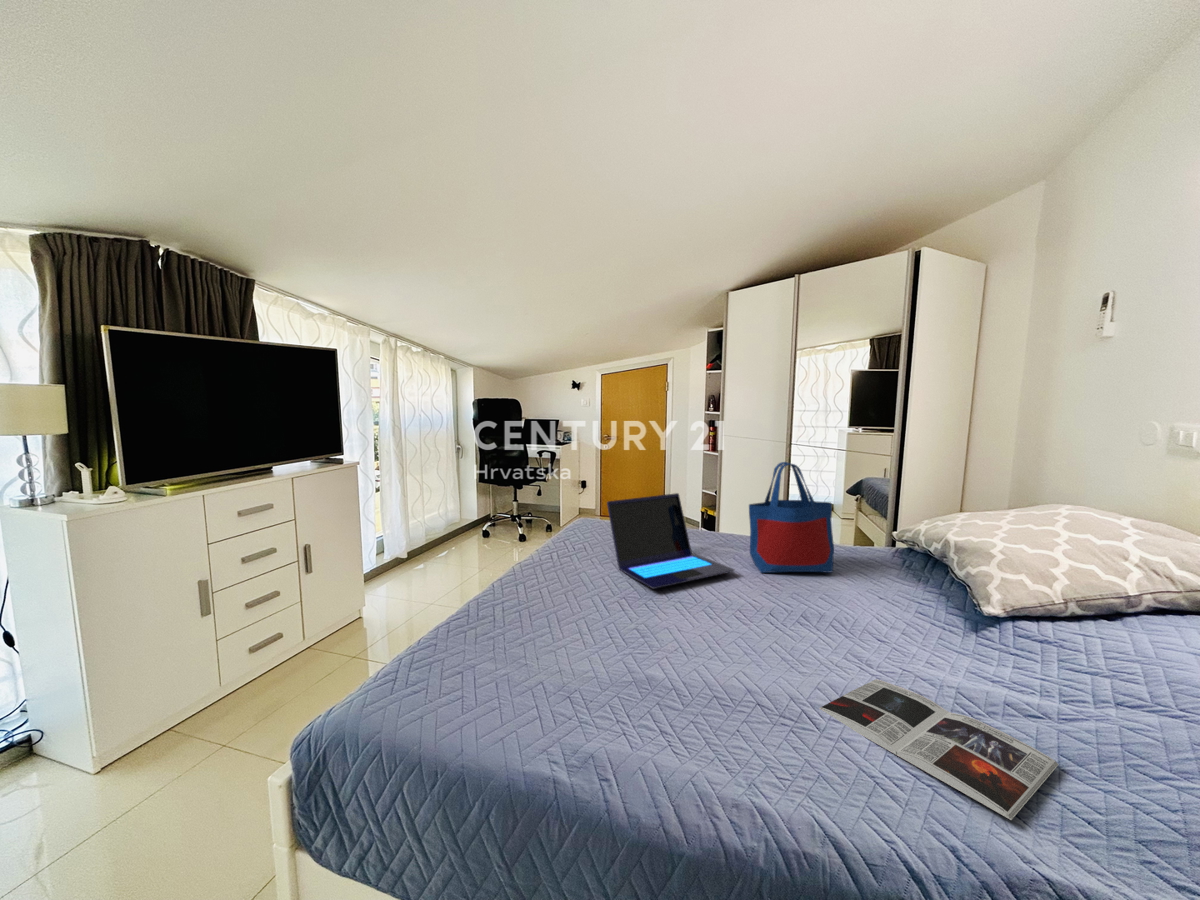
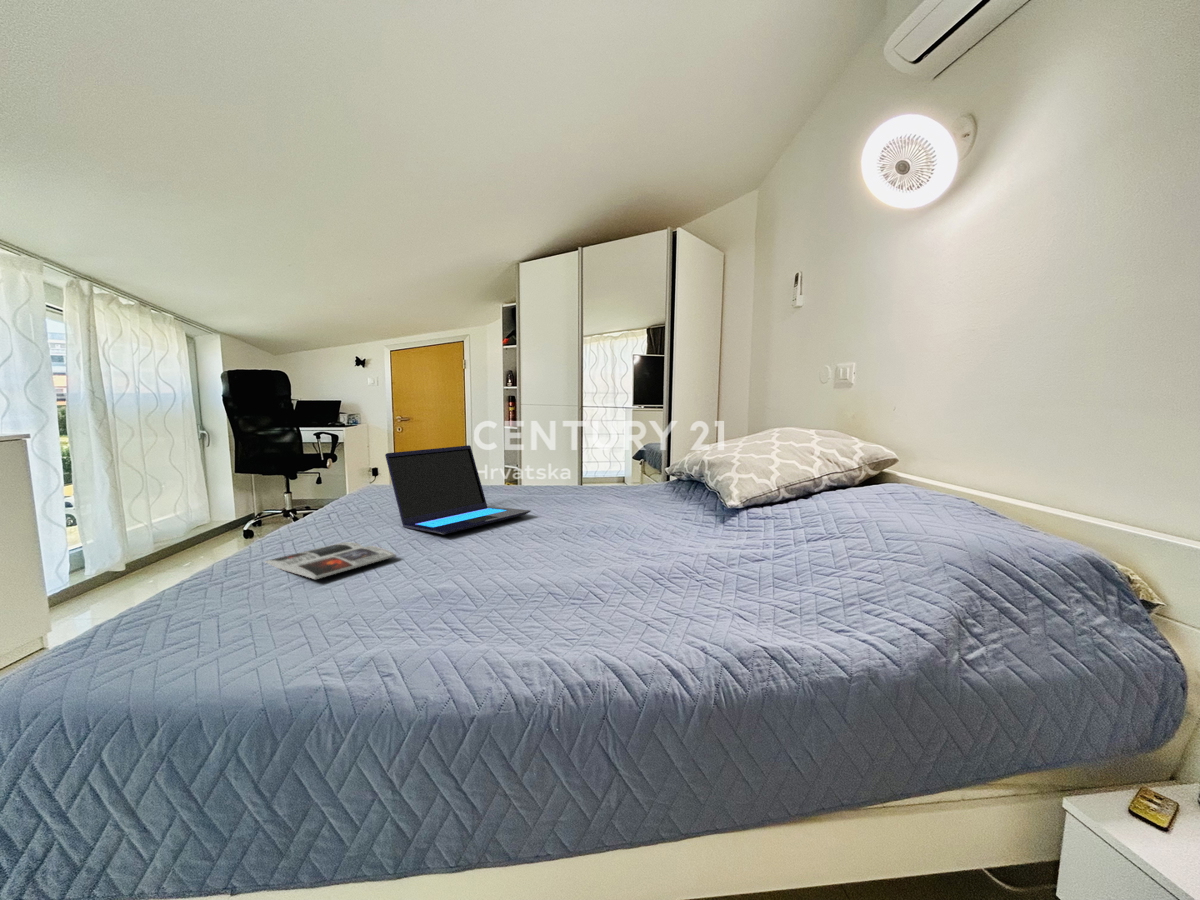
tote bag: present [749,462,834,573] -> none [542,403,620,512]
magazine: present [820,679,1058,820] -> present [265,542,396,579]

